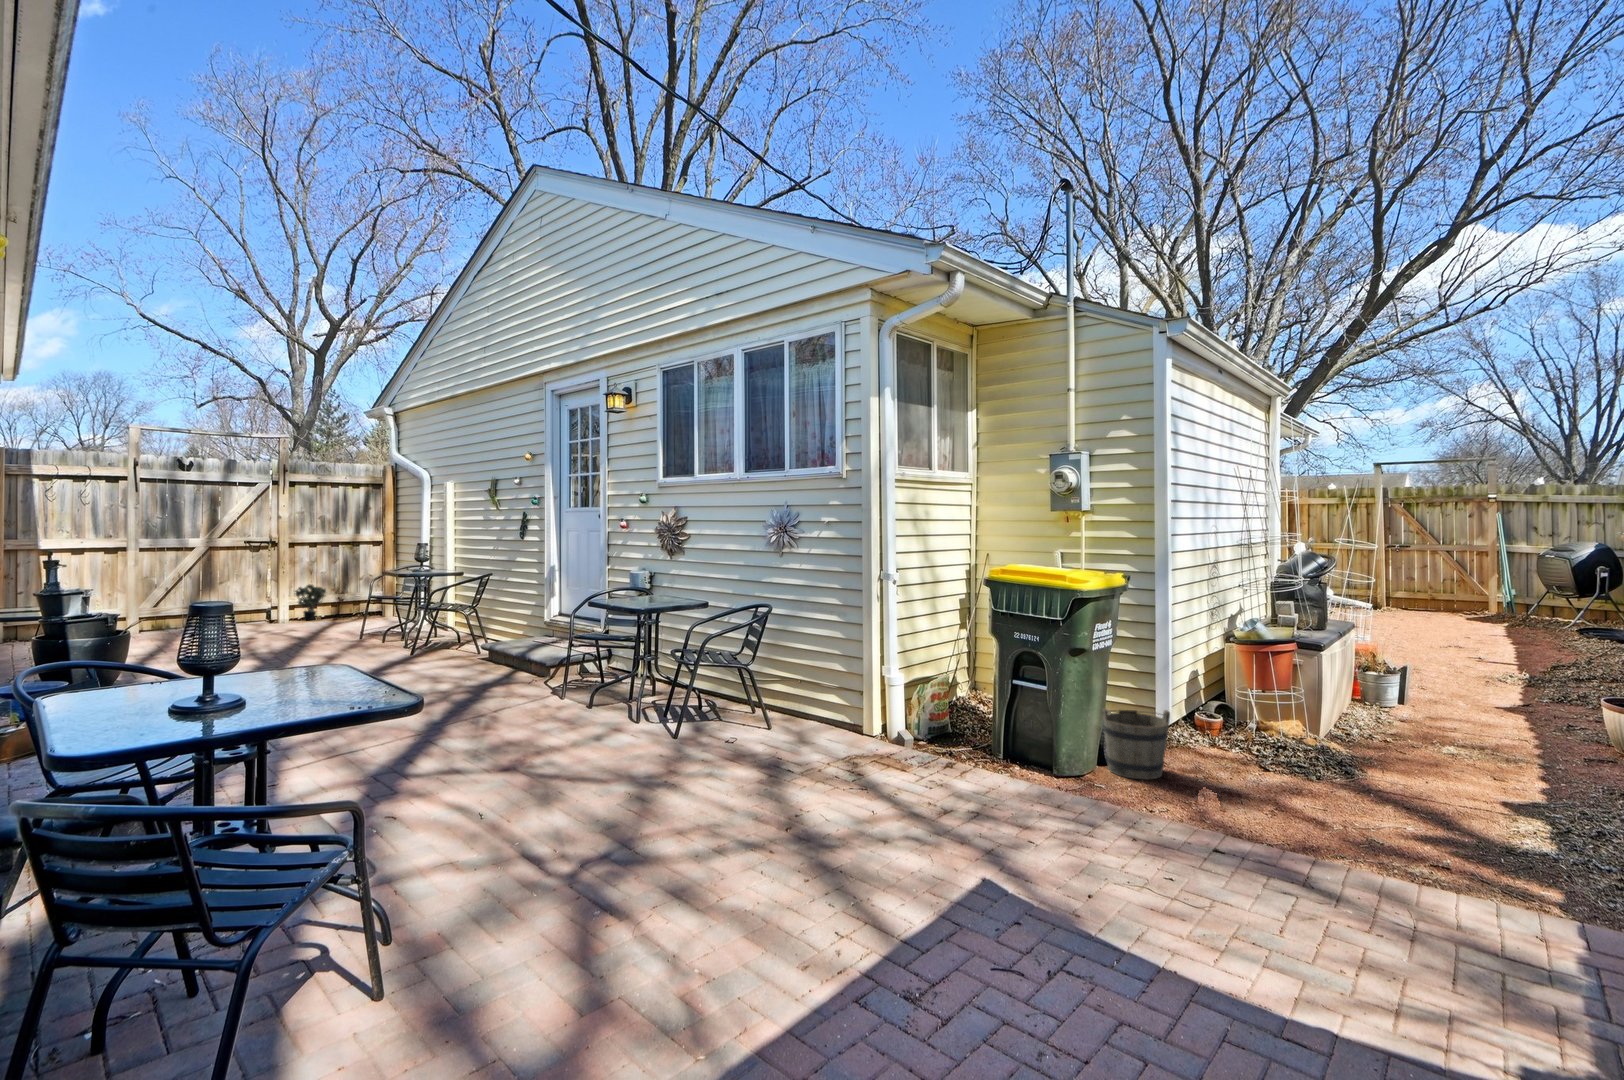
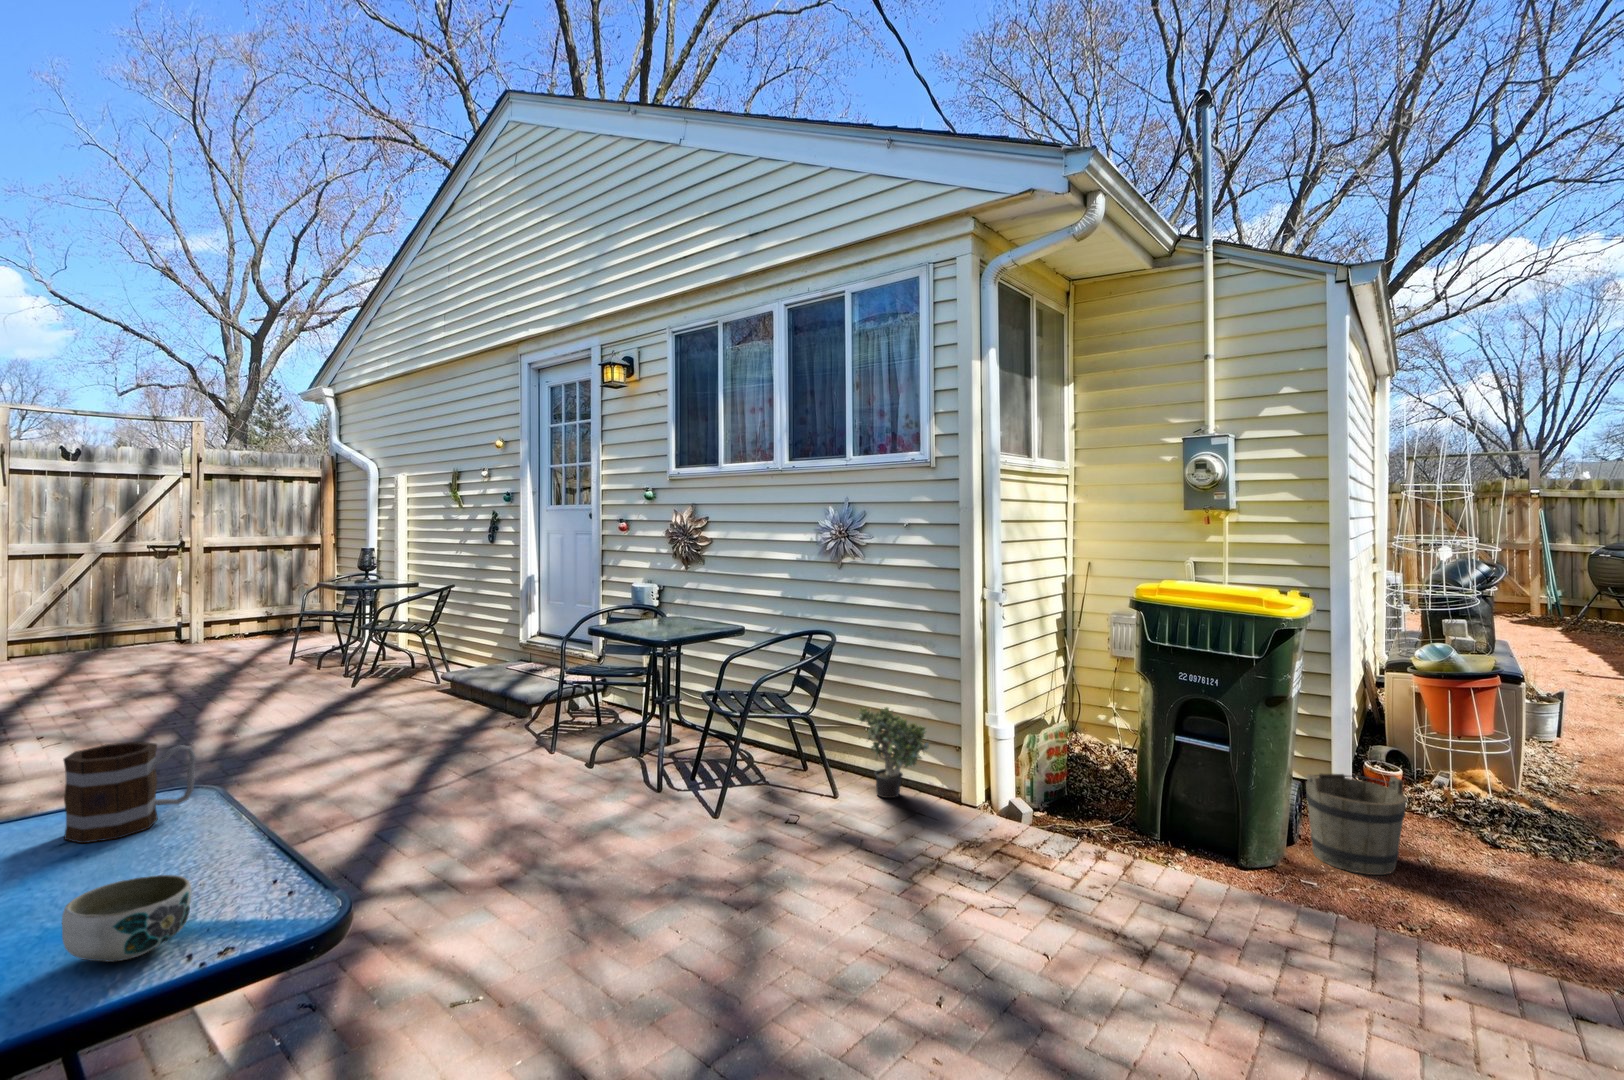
potted plant: present [295,585,326,620] -> present [858,707,929,798]
mug: none [284,637,344,683] -> present [64,741,196,843]
bowl: none [312,679,361,708] -> present [62,875,192,962]

